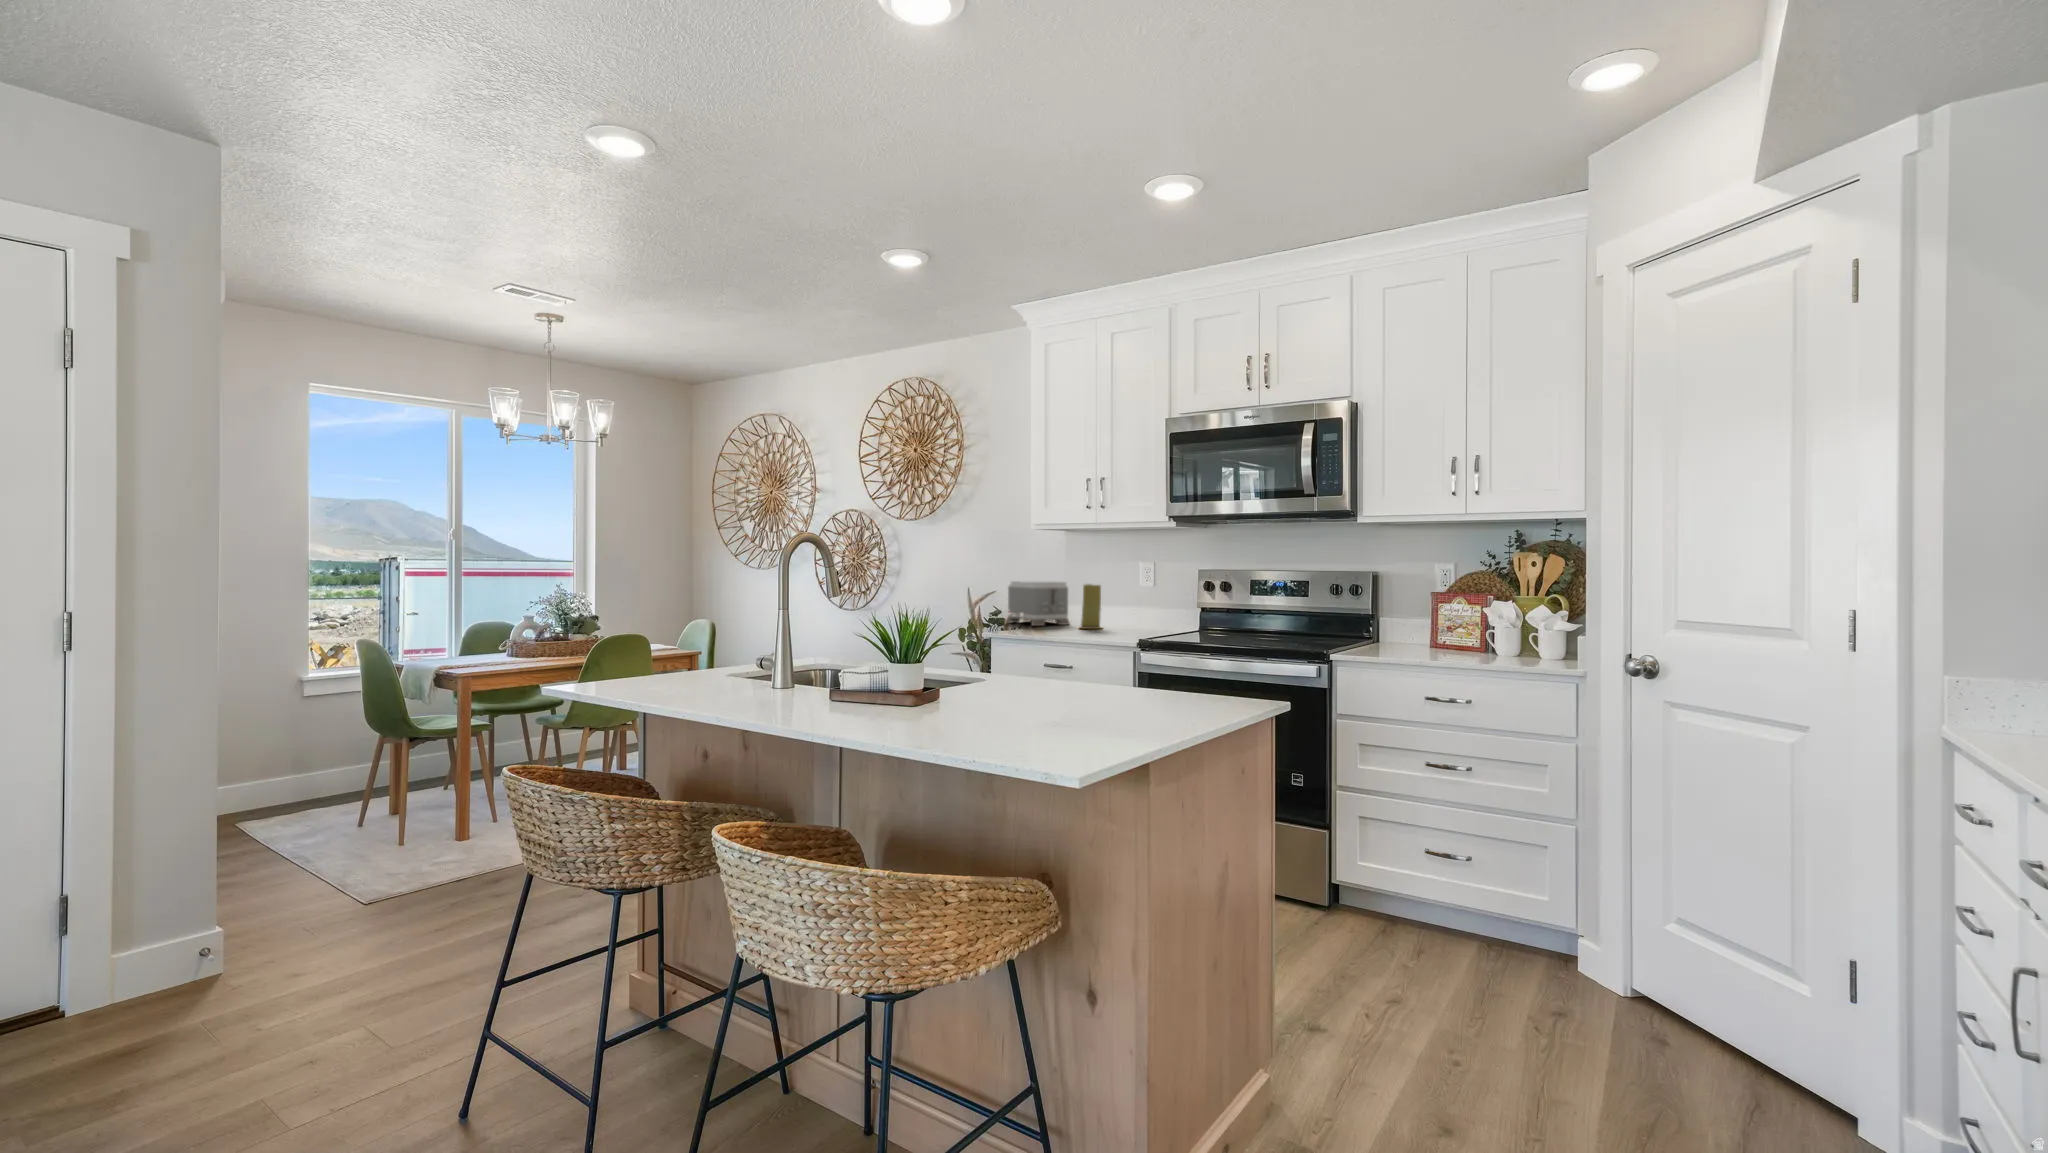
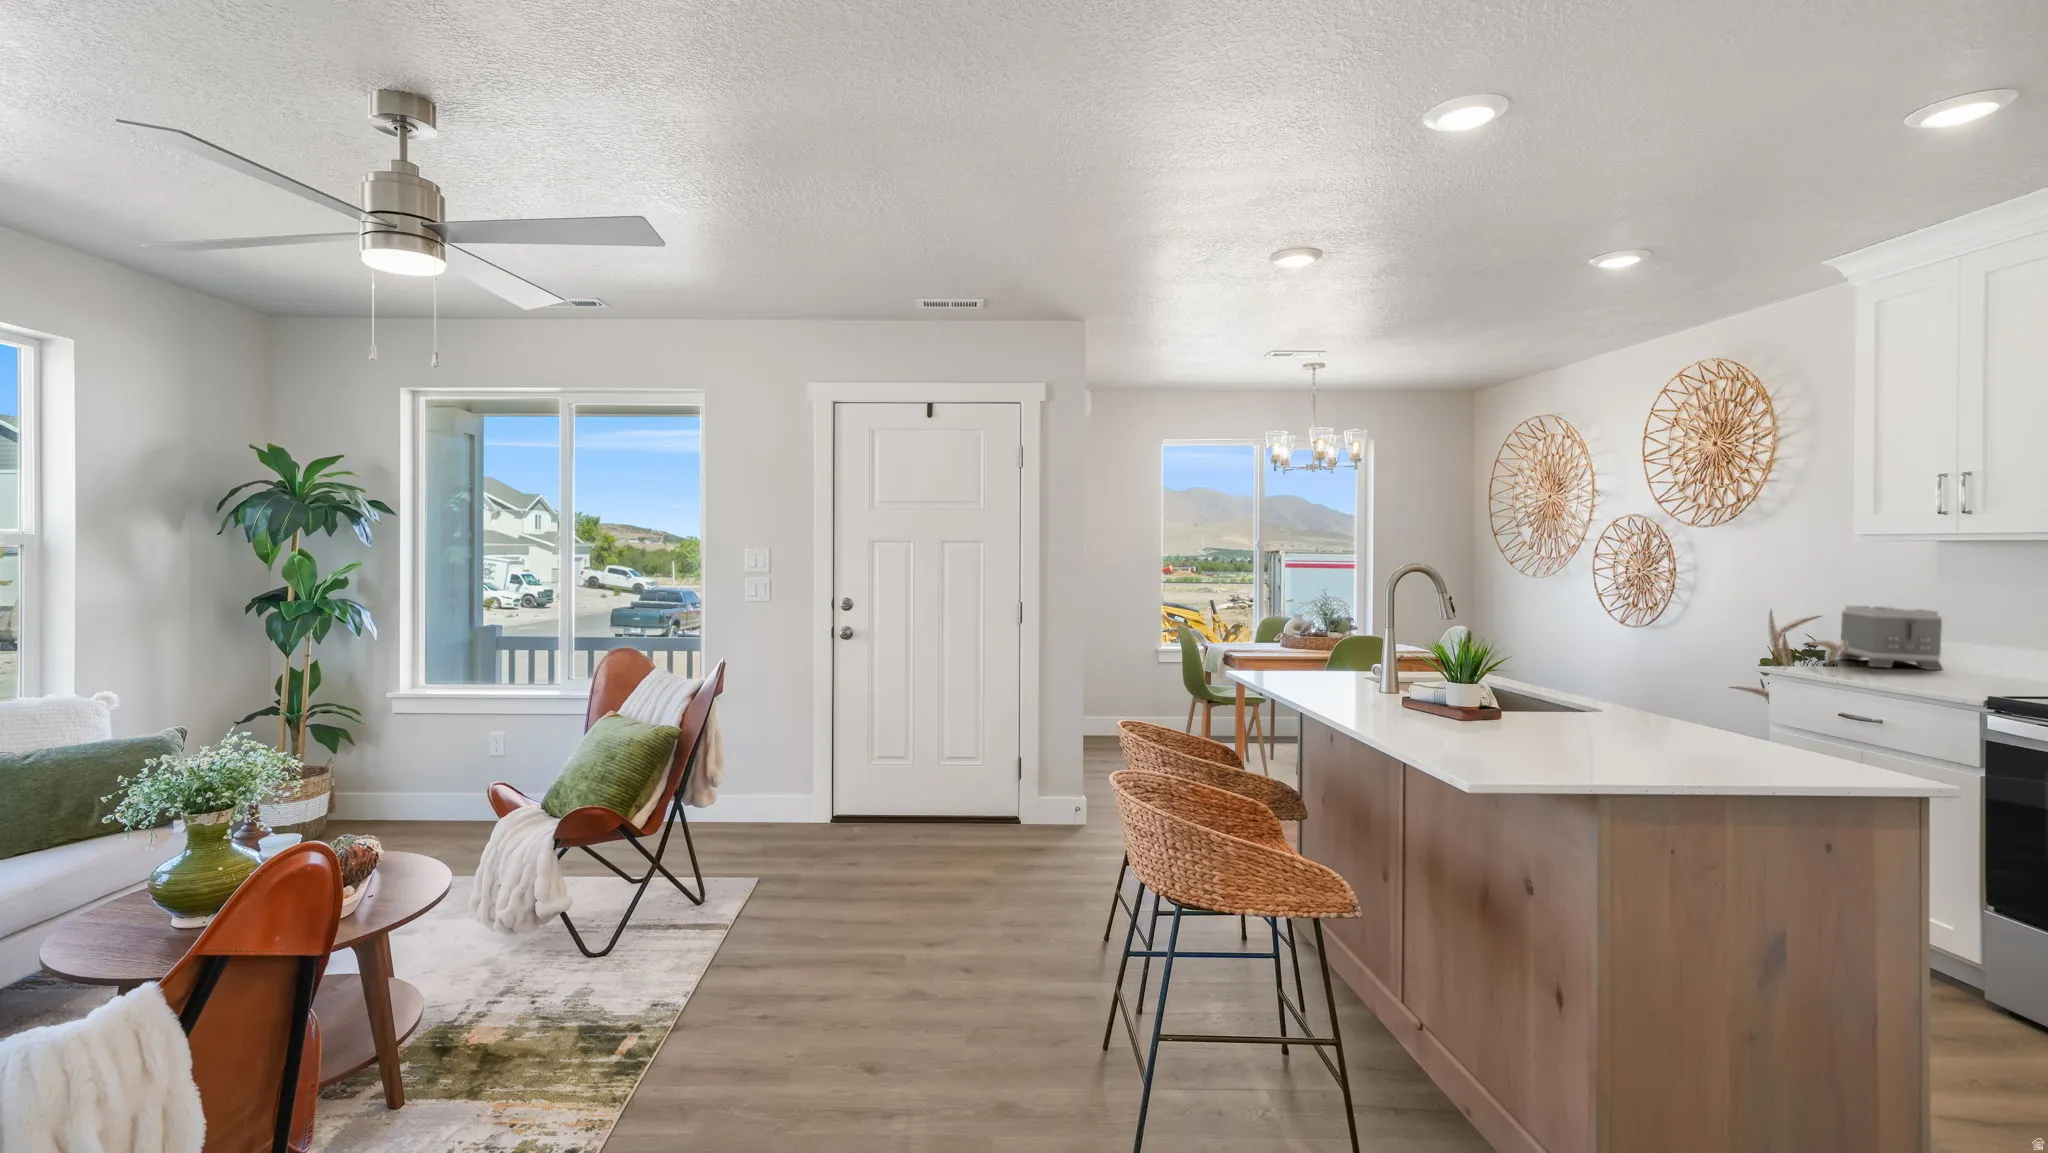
candle: present [1080,584,1101,629] -> none [1944,617,1995,681]

